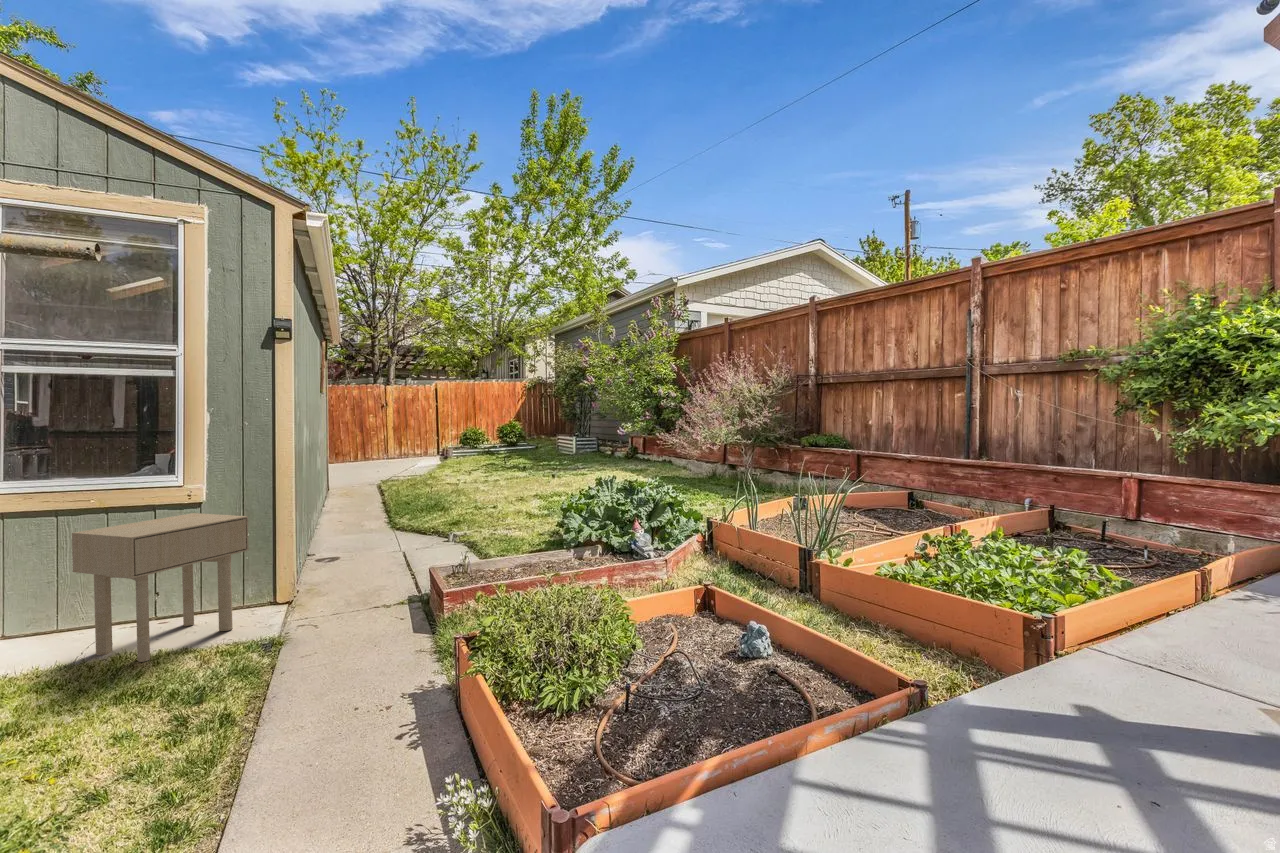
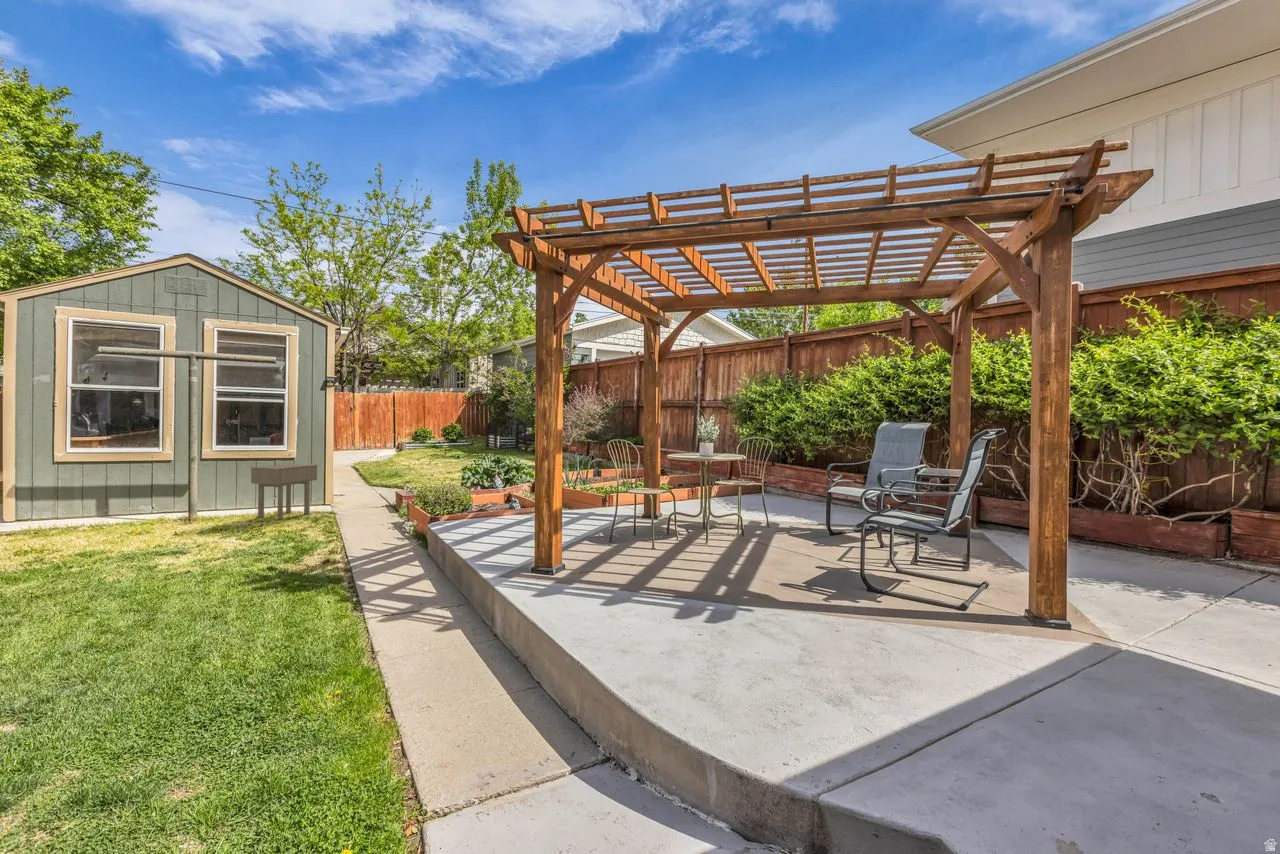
bench: none [560,417,615,454] -> present [486,422,527,448]

